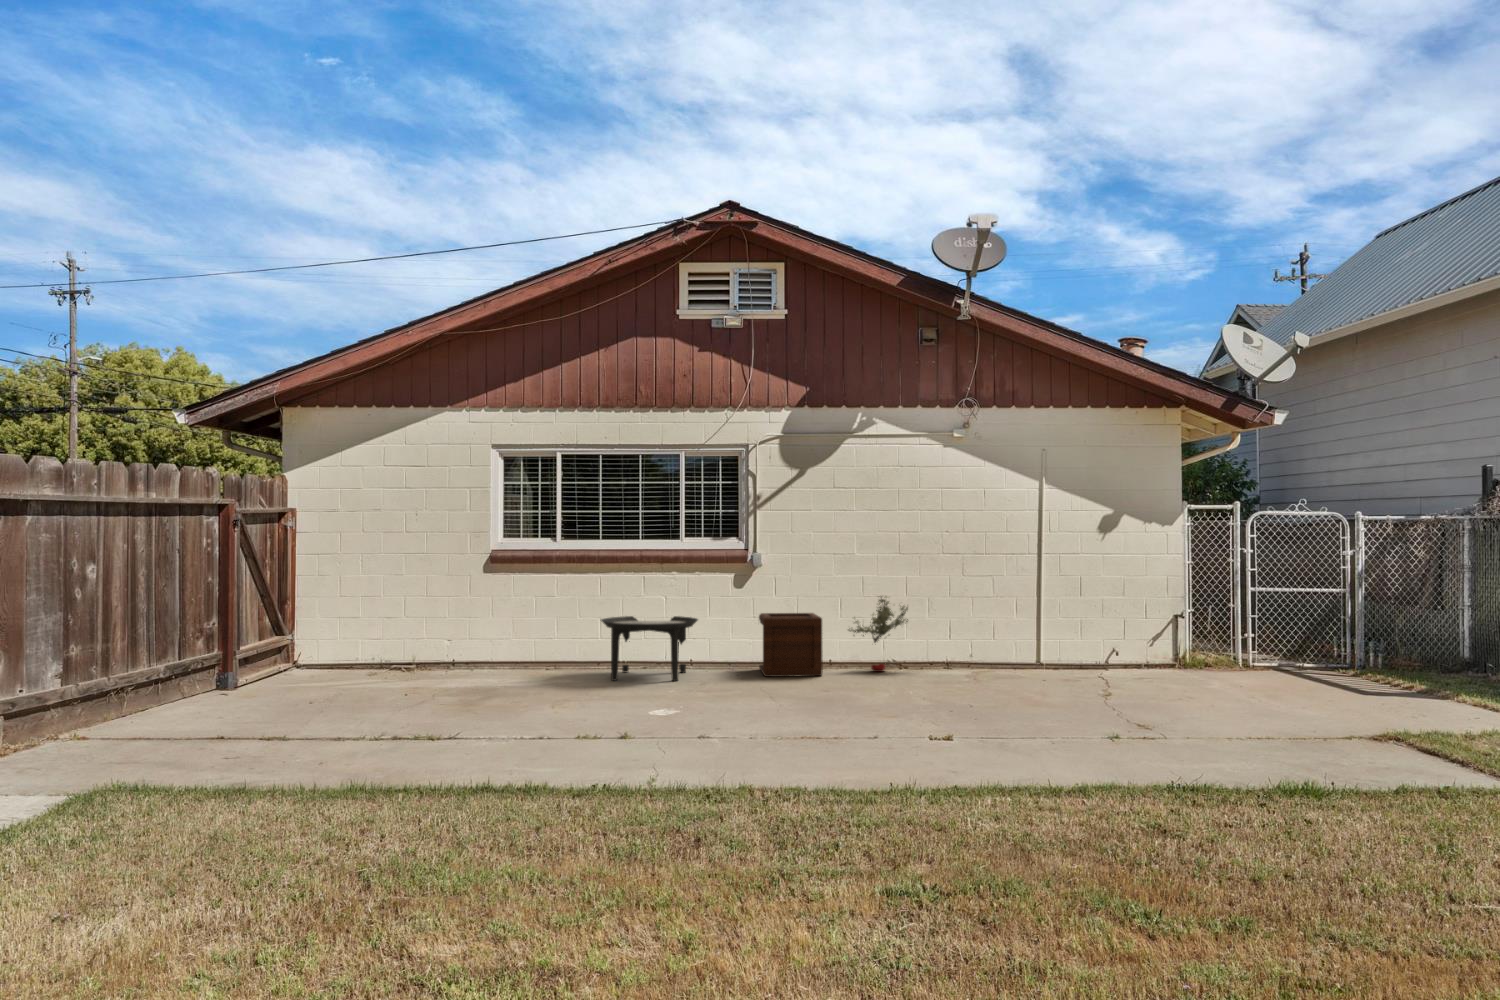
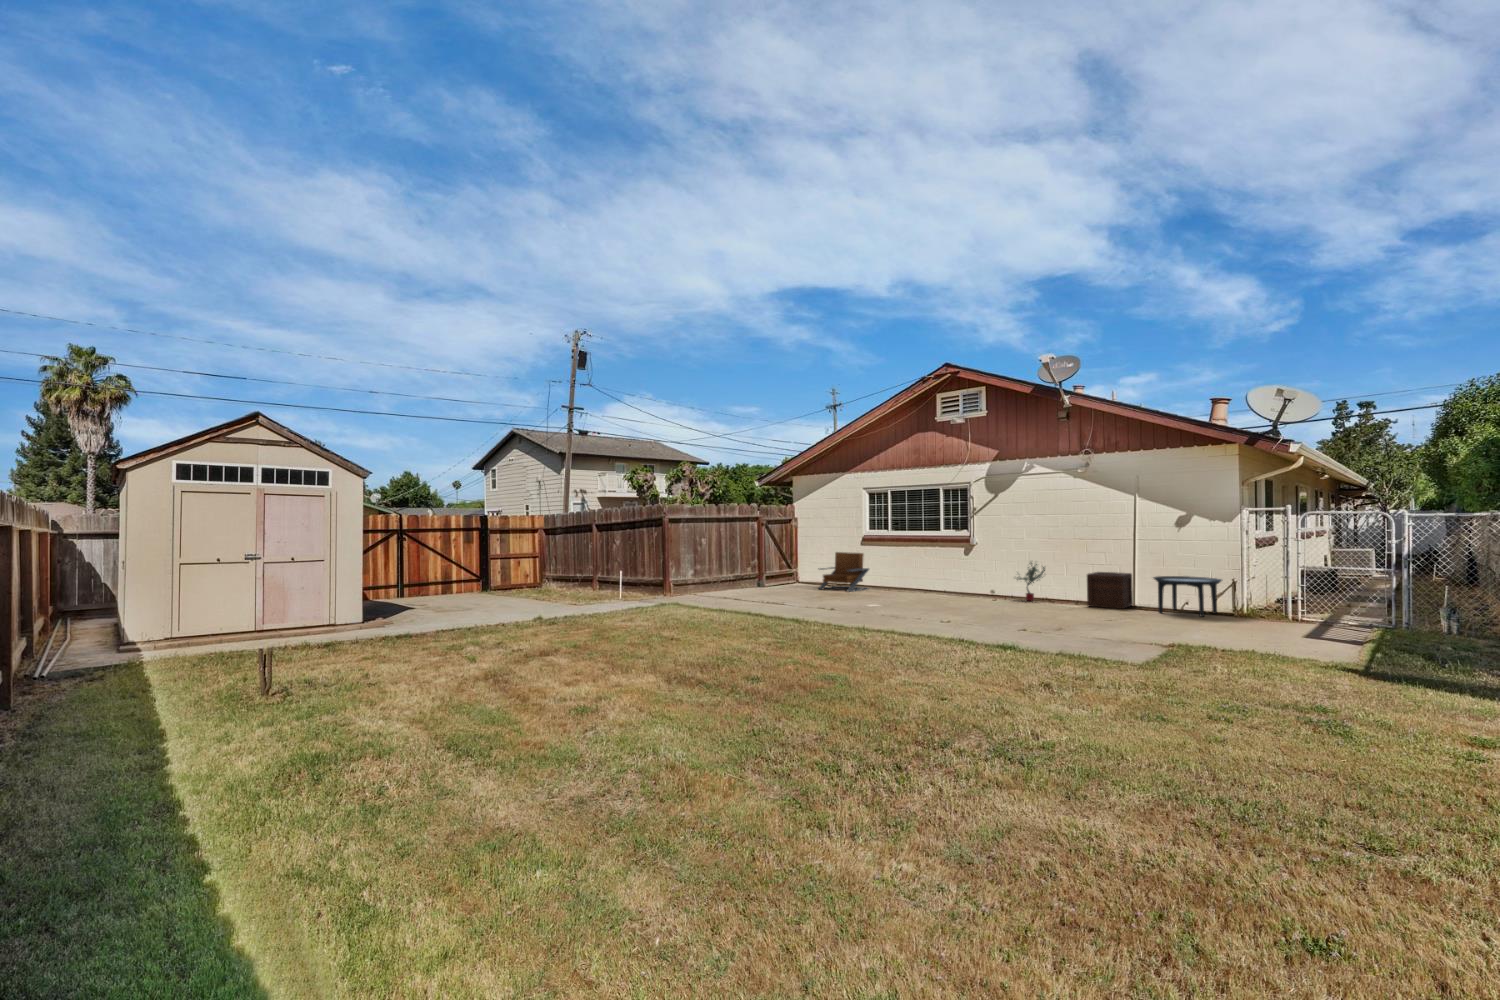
lounge chair: none [400,592,514,684] -> present [819,552,869,592]
wooden crate: present [759,613,823,677] -> present [1087,572,1133,609]
round table: present [601,616,698,681] -> present [1153,576,1222,617]

